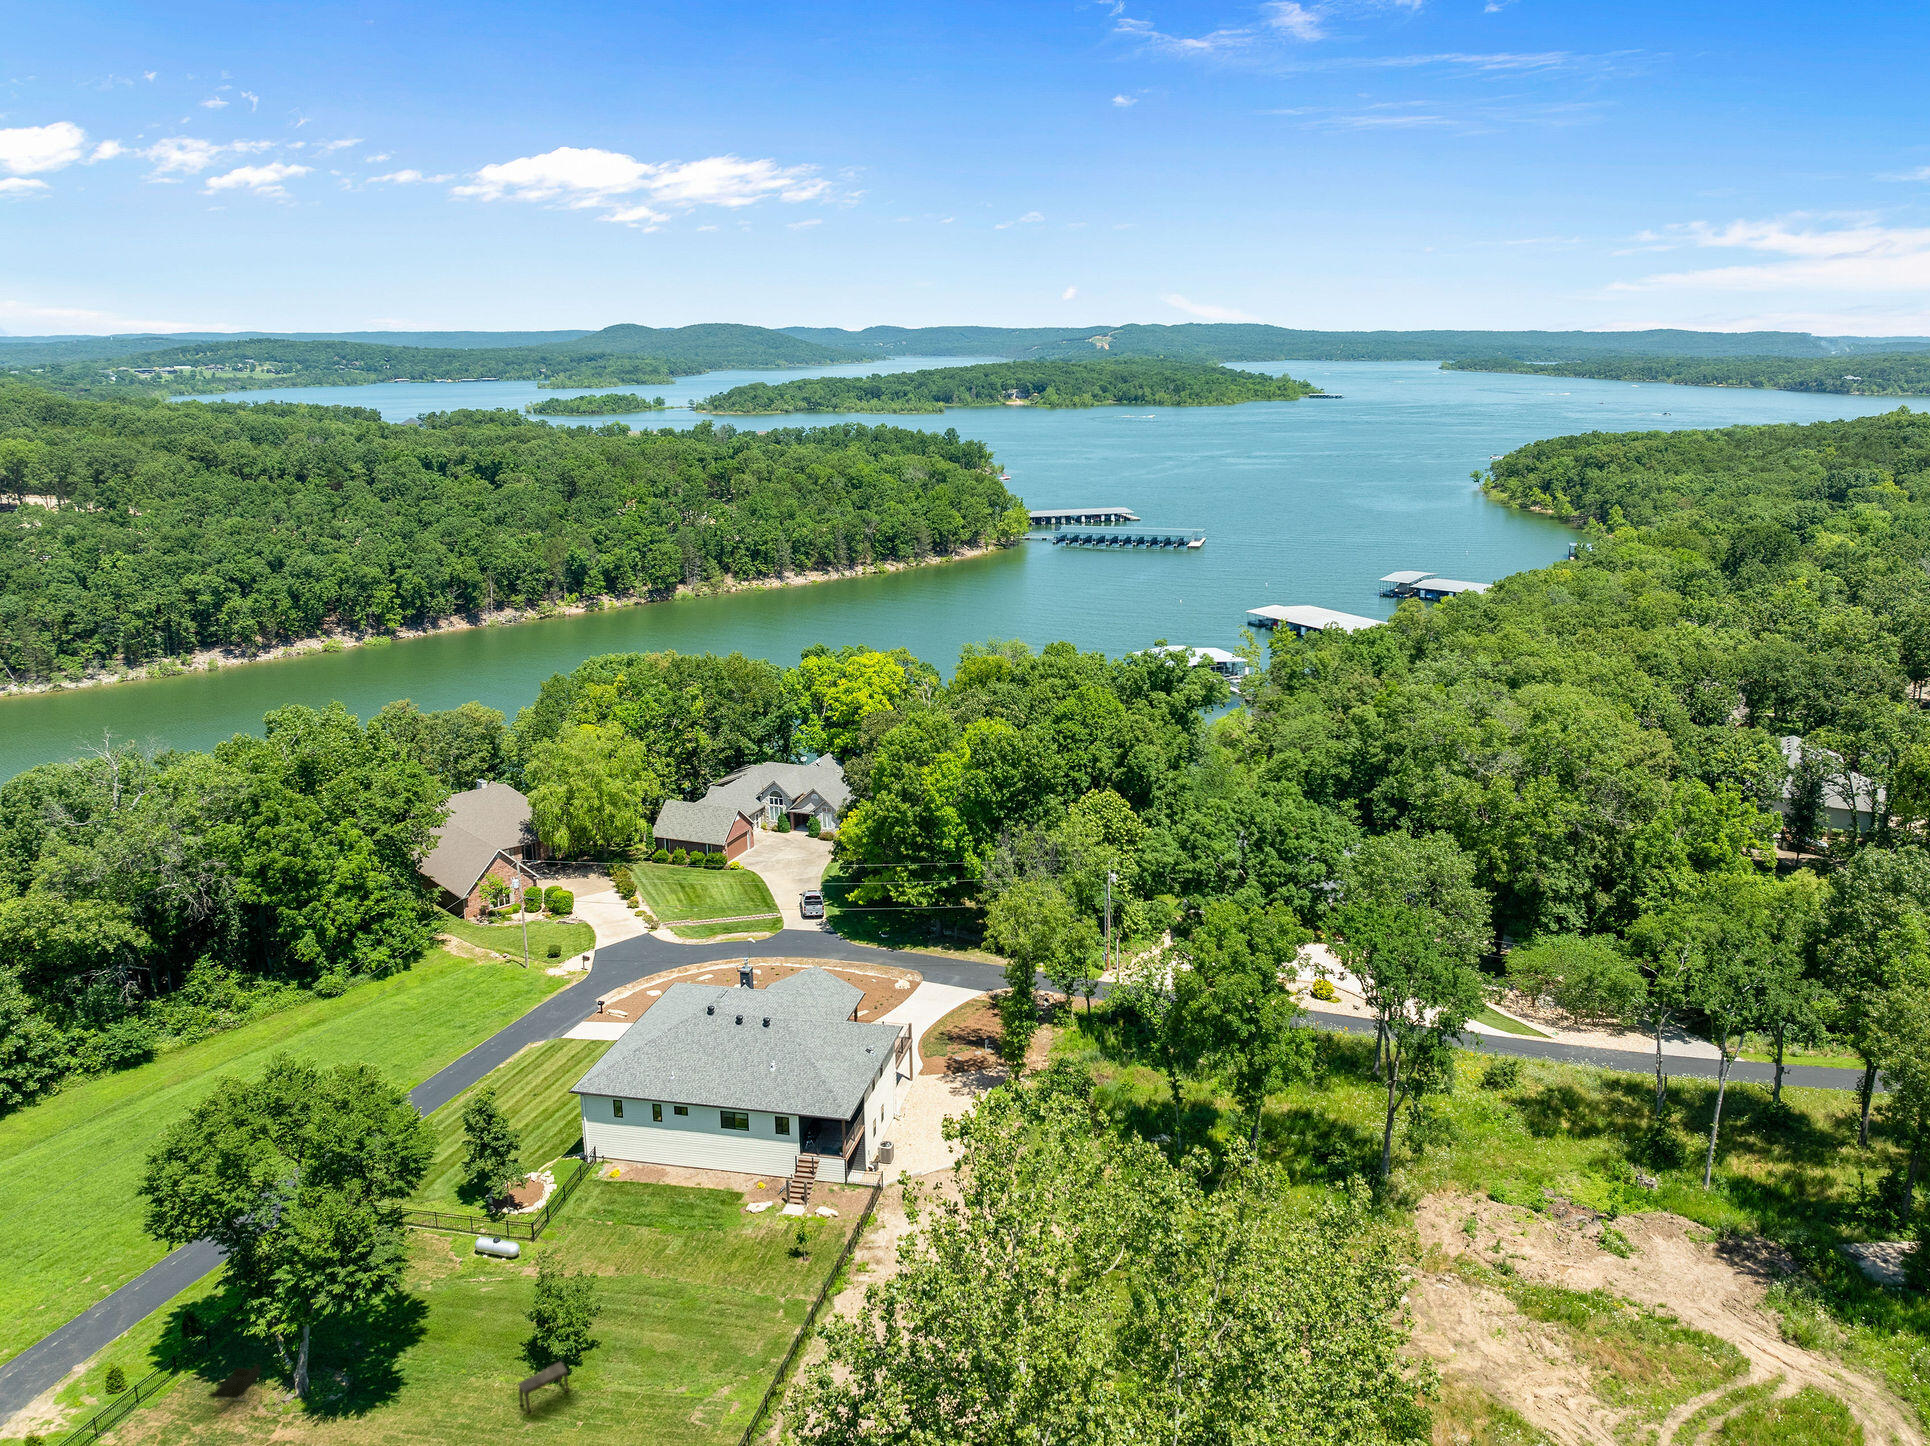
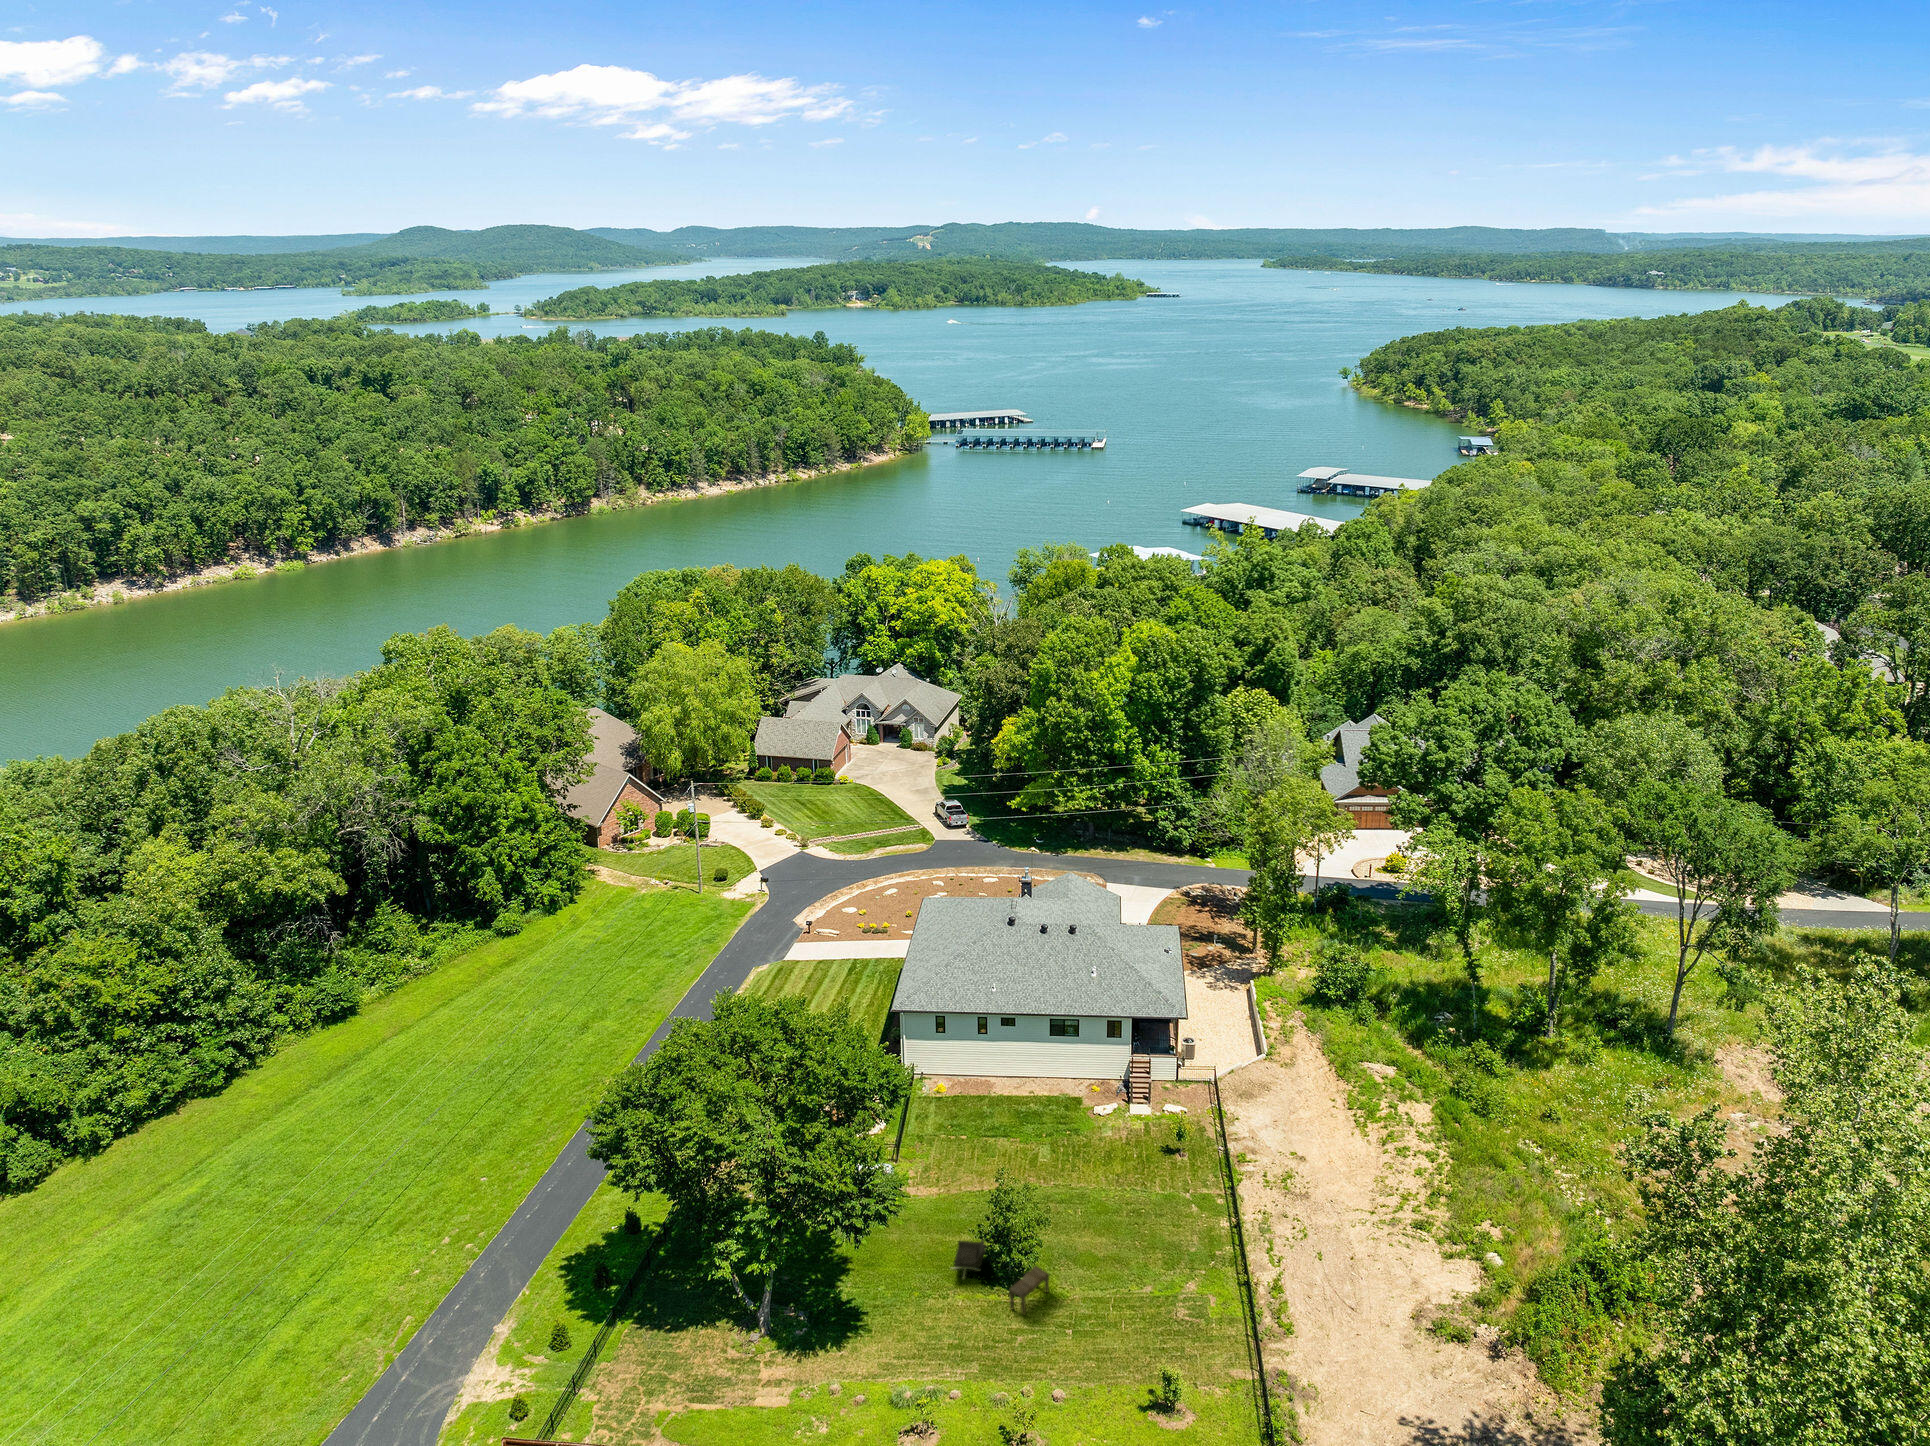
lounge chair: present [208,1364,260,1404] -> present [954,1239,987,1278]

